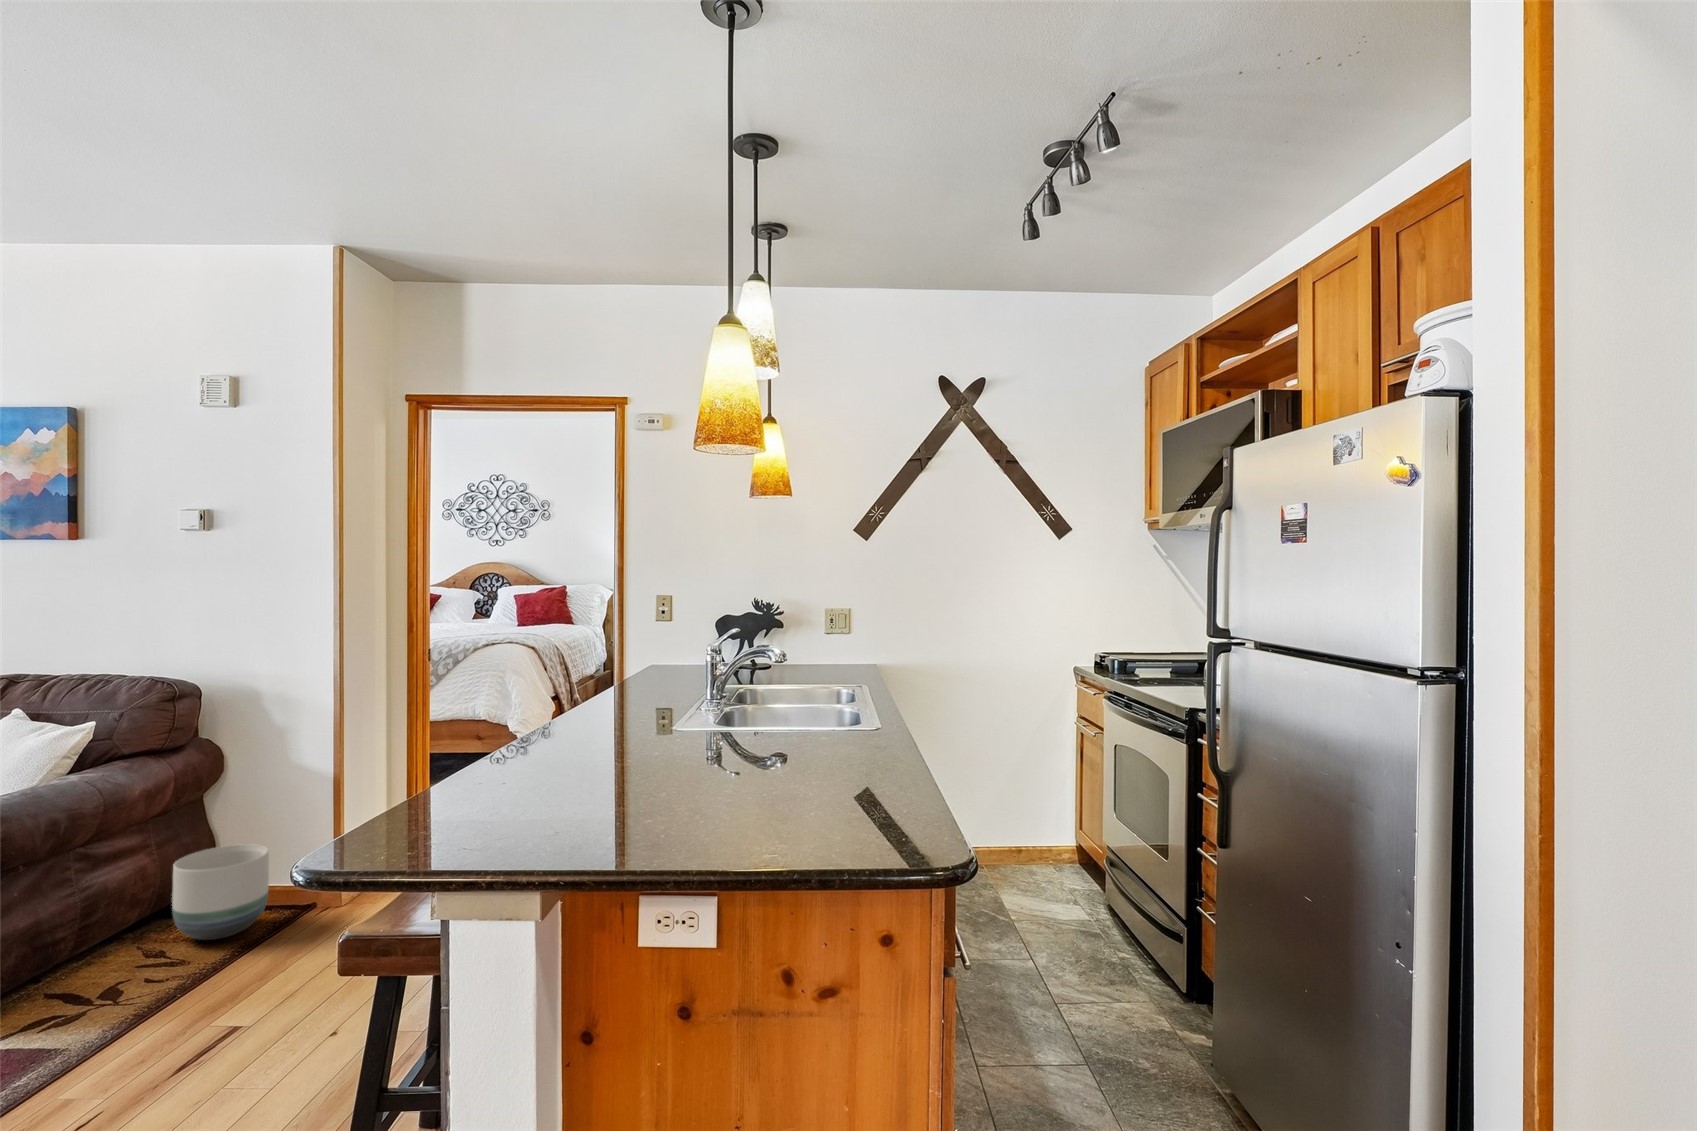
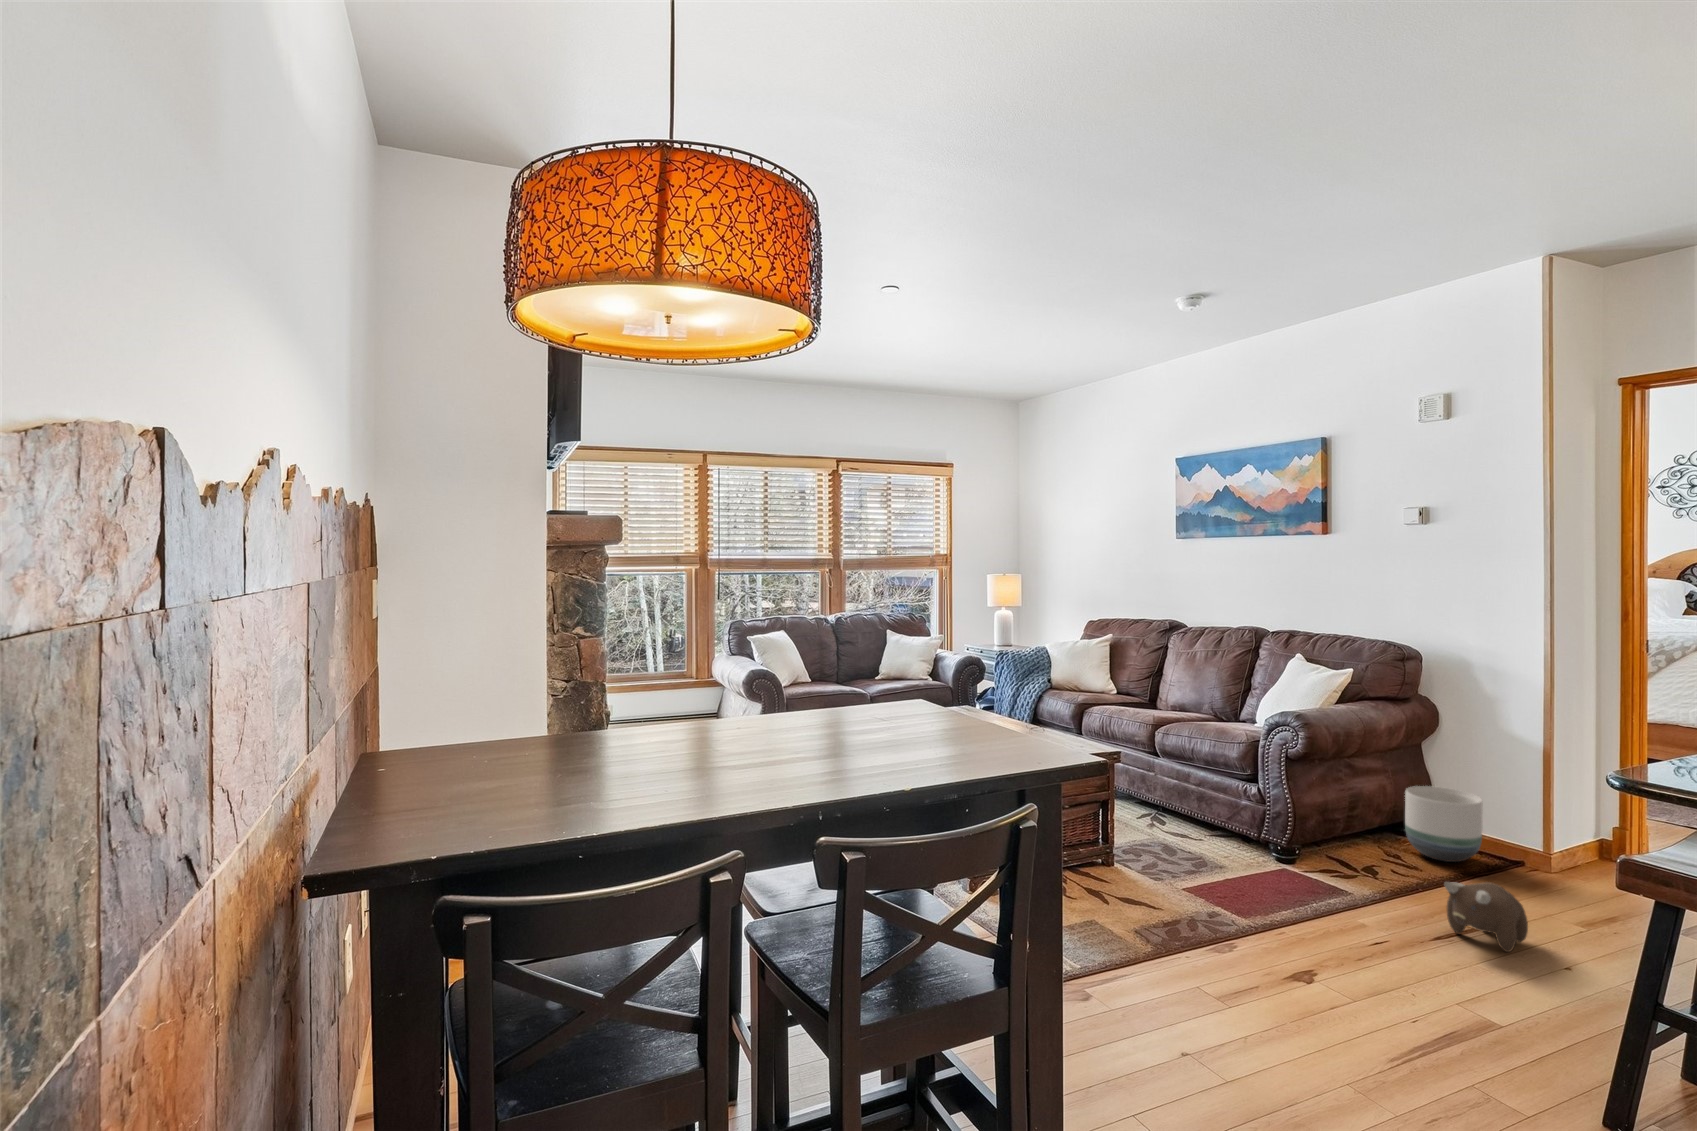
plush toy: none [187,966,295,1049] -> present [1444,882,1528,952]

